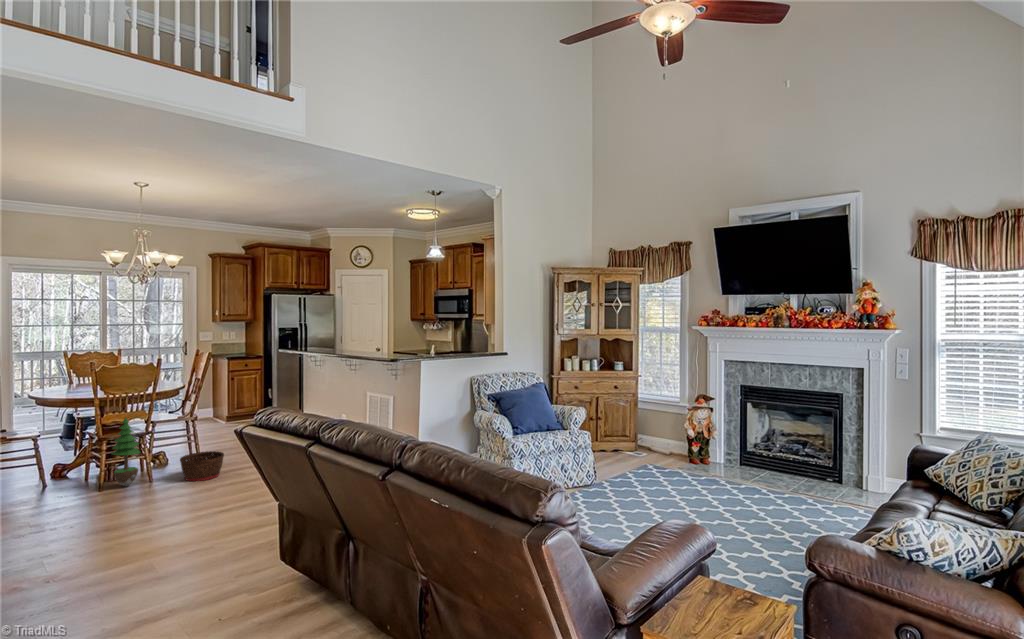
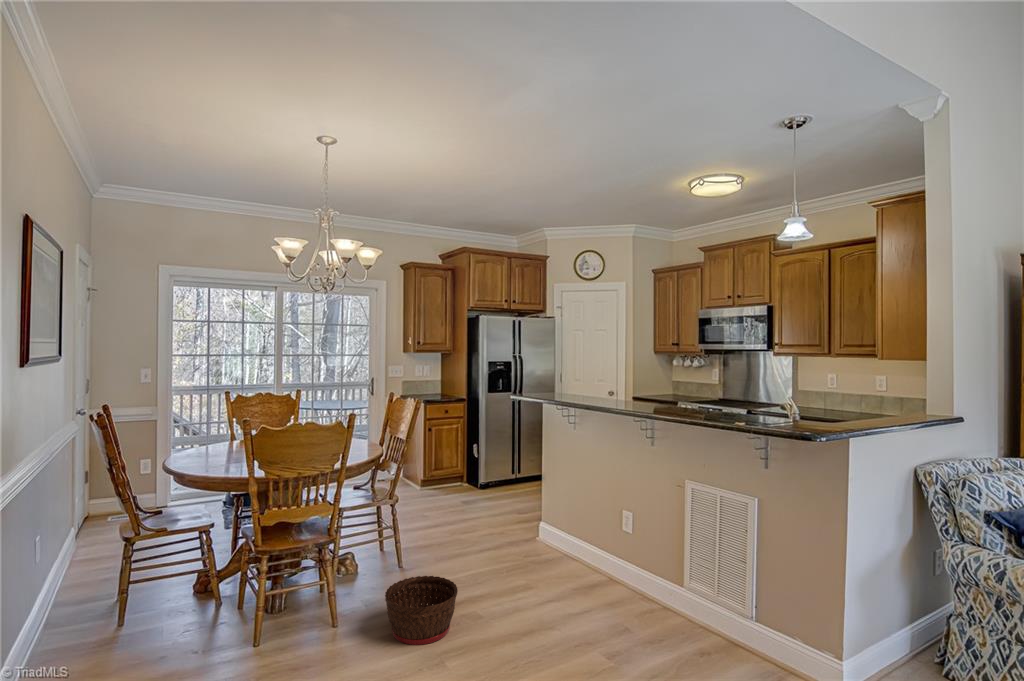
potted tree: present [111,418,141,486] -> none [272,516,323,649]

